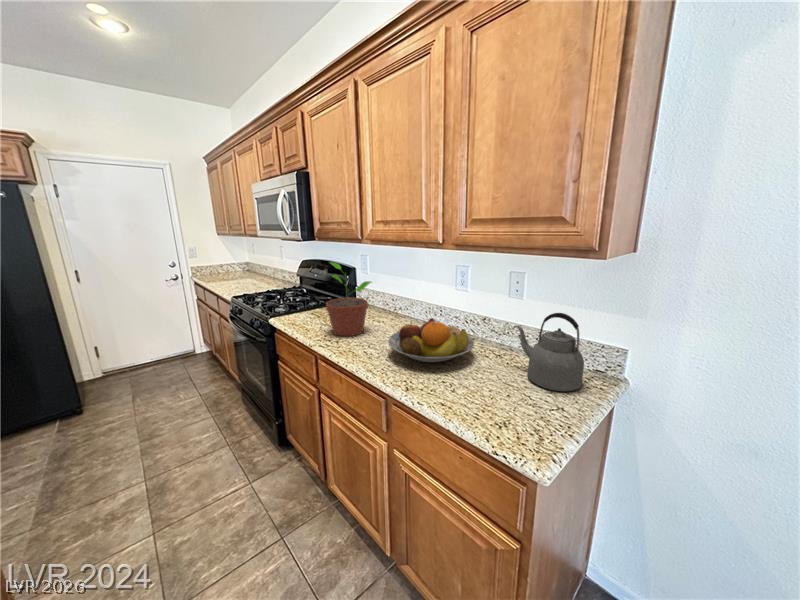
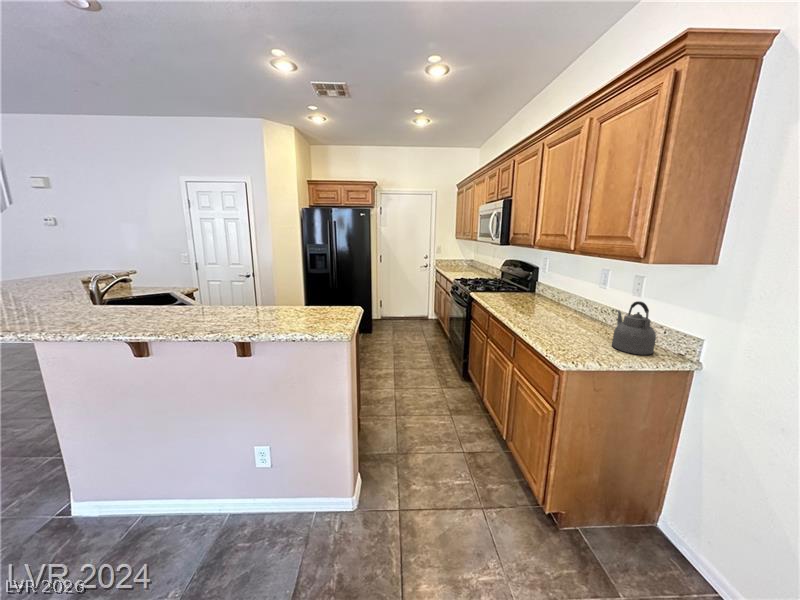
potted plant: present [326,262,371,336] -> none [502,258,535,308]
fruit bowl: present [388,318,474,362] -> none [529,299,592,327]

